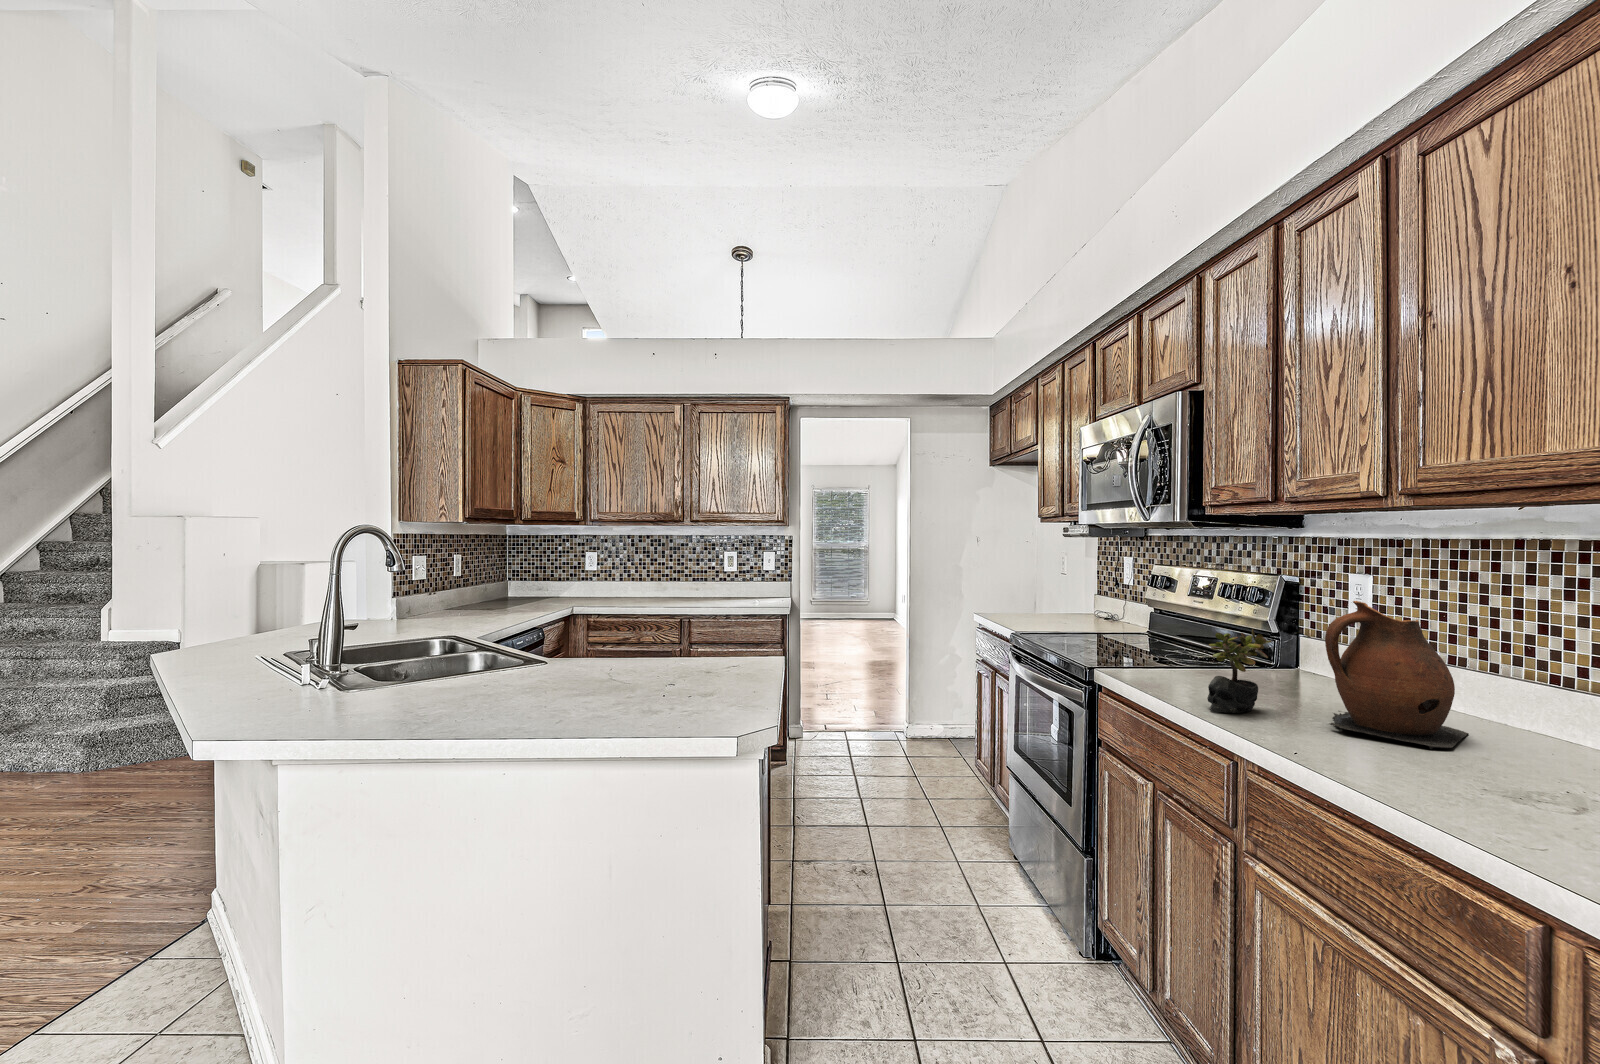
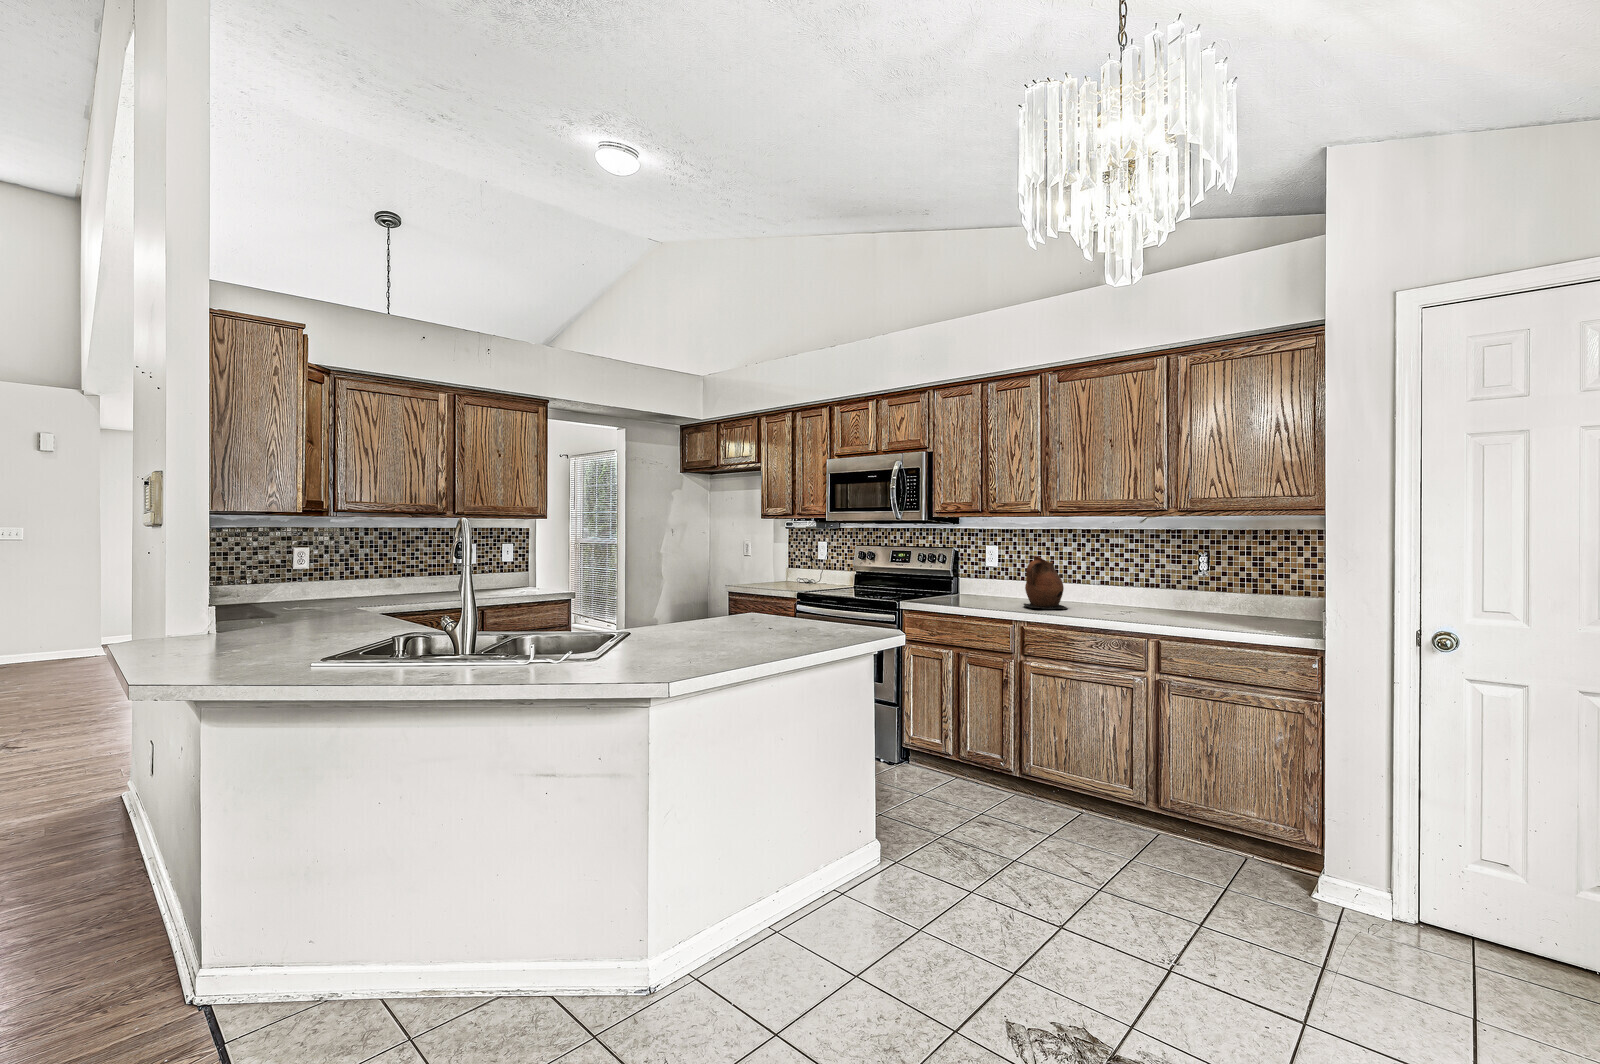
succulent plant: present [1207,629,1272,713] -> none [977,571,1001,610]

